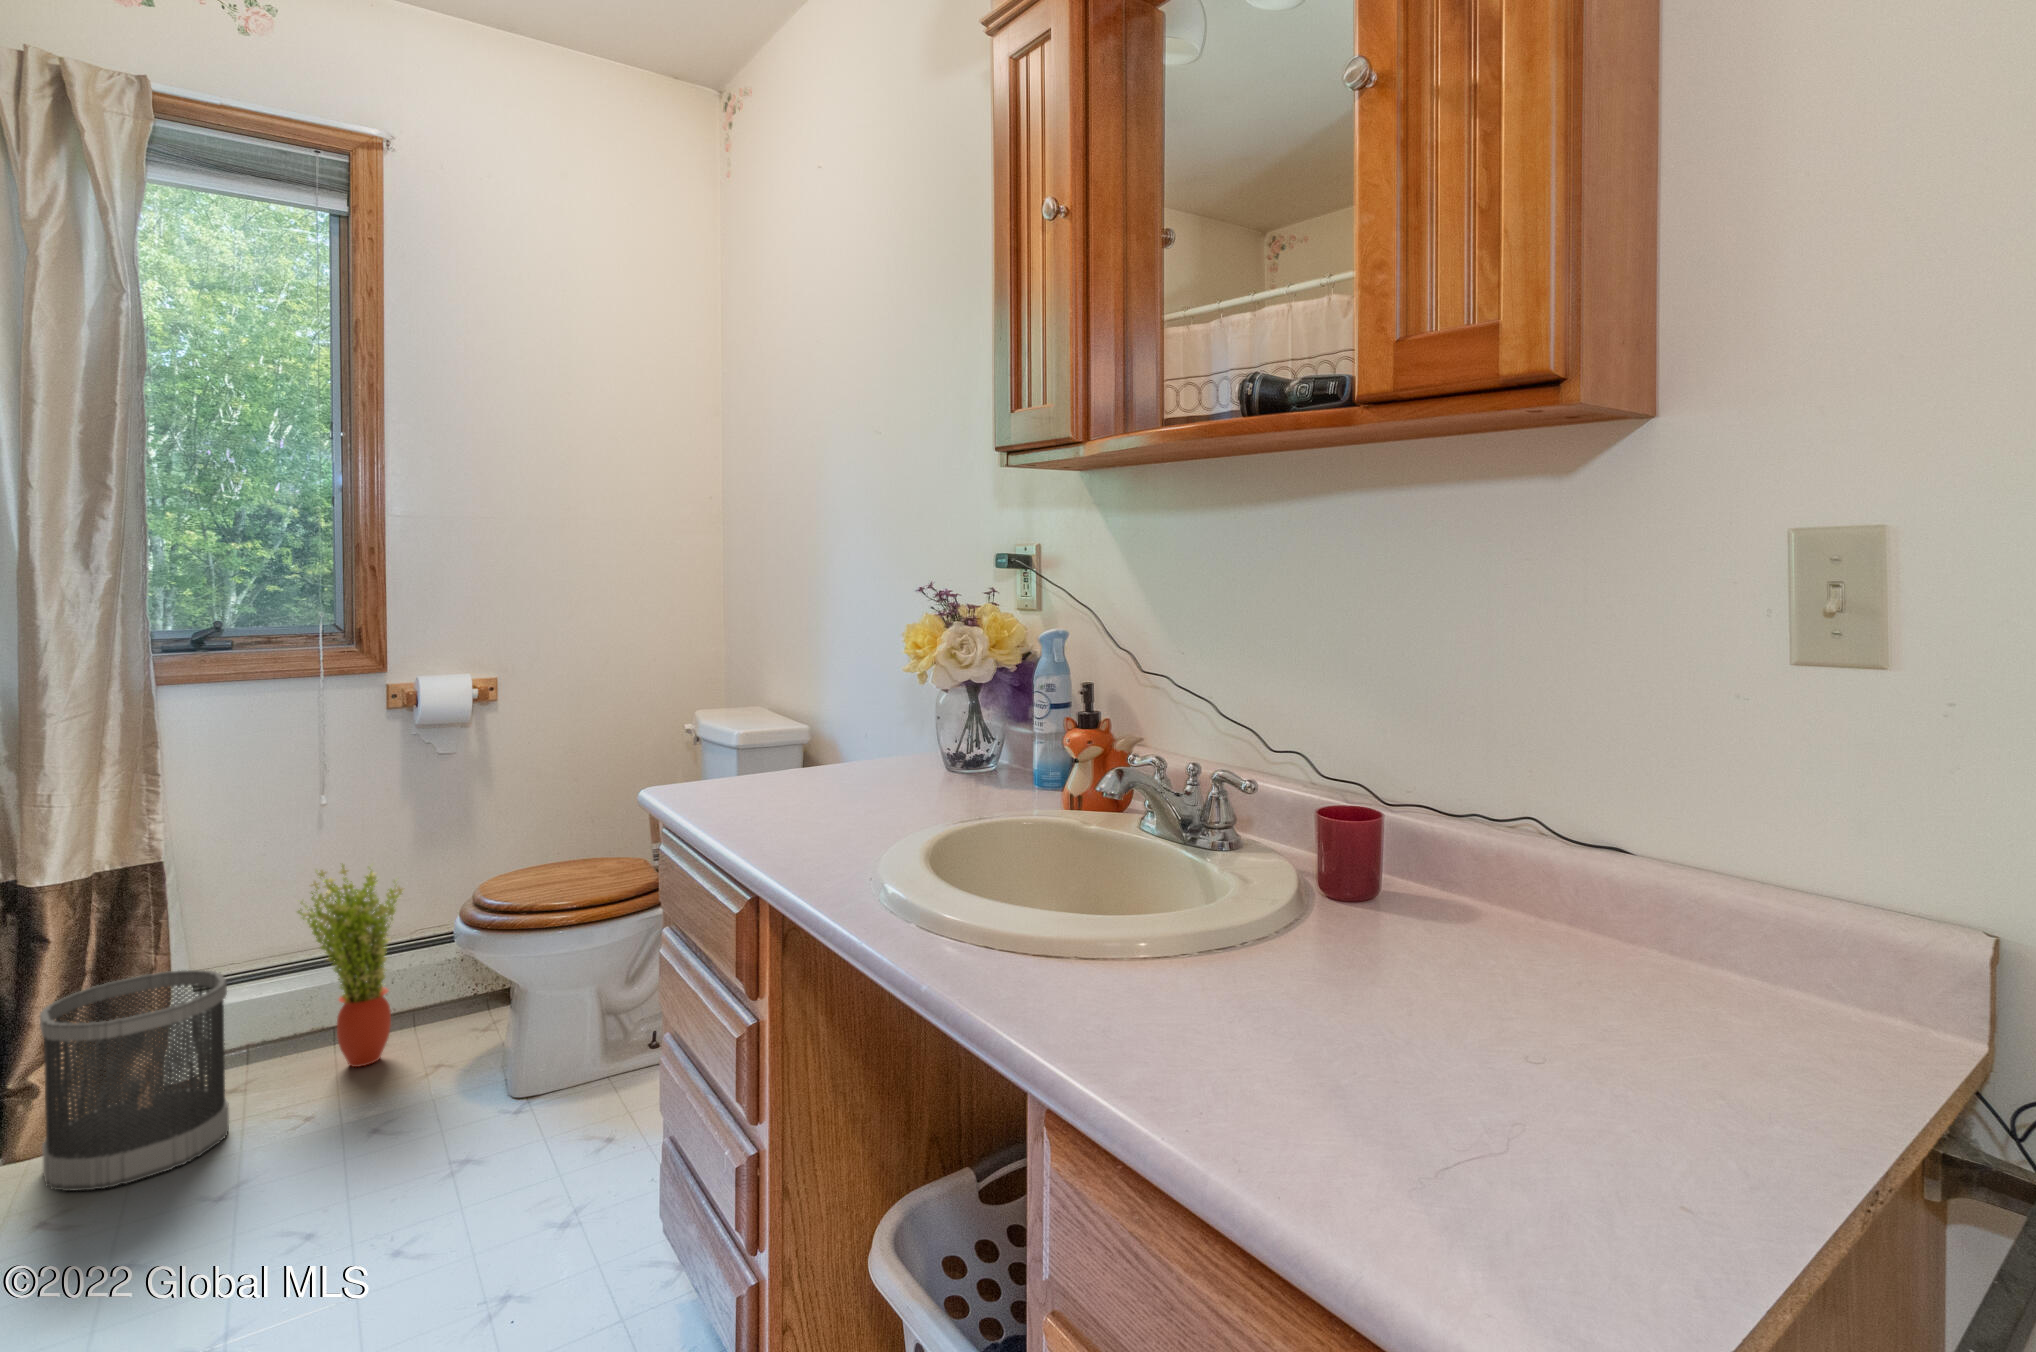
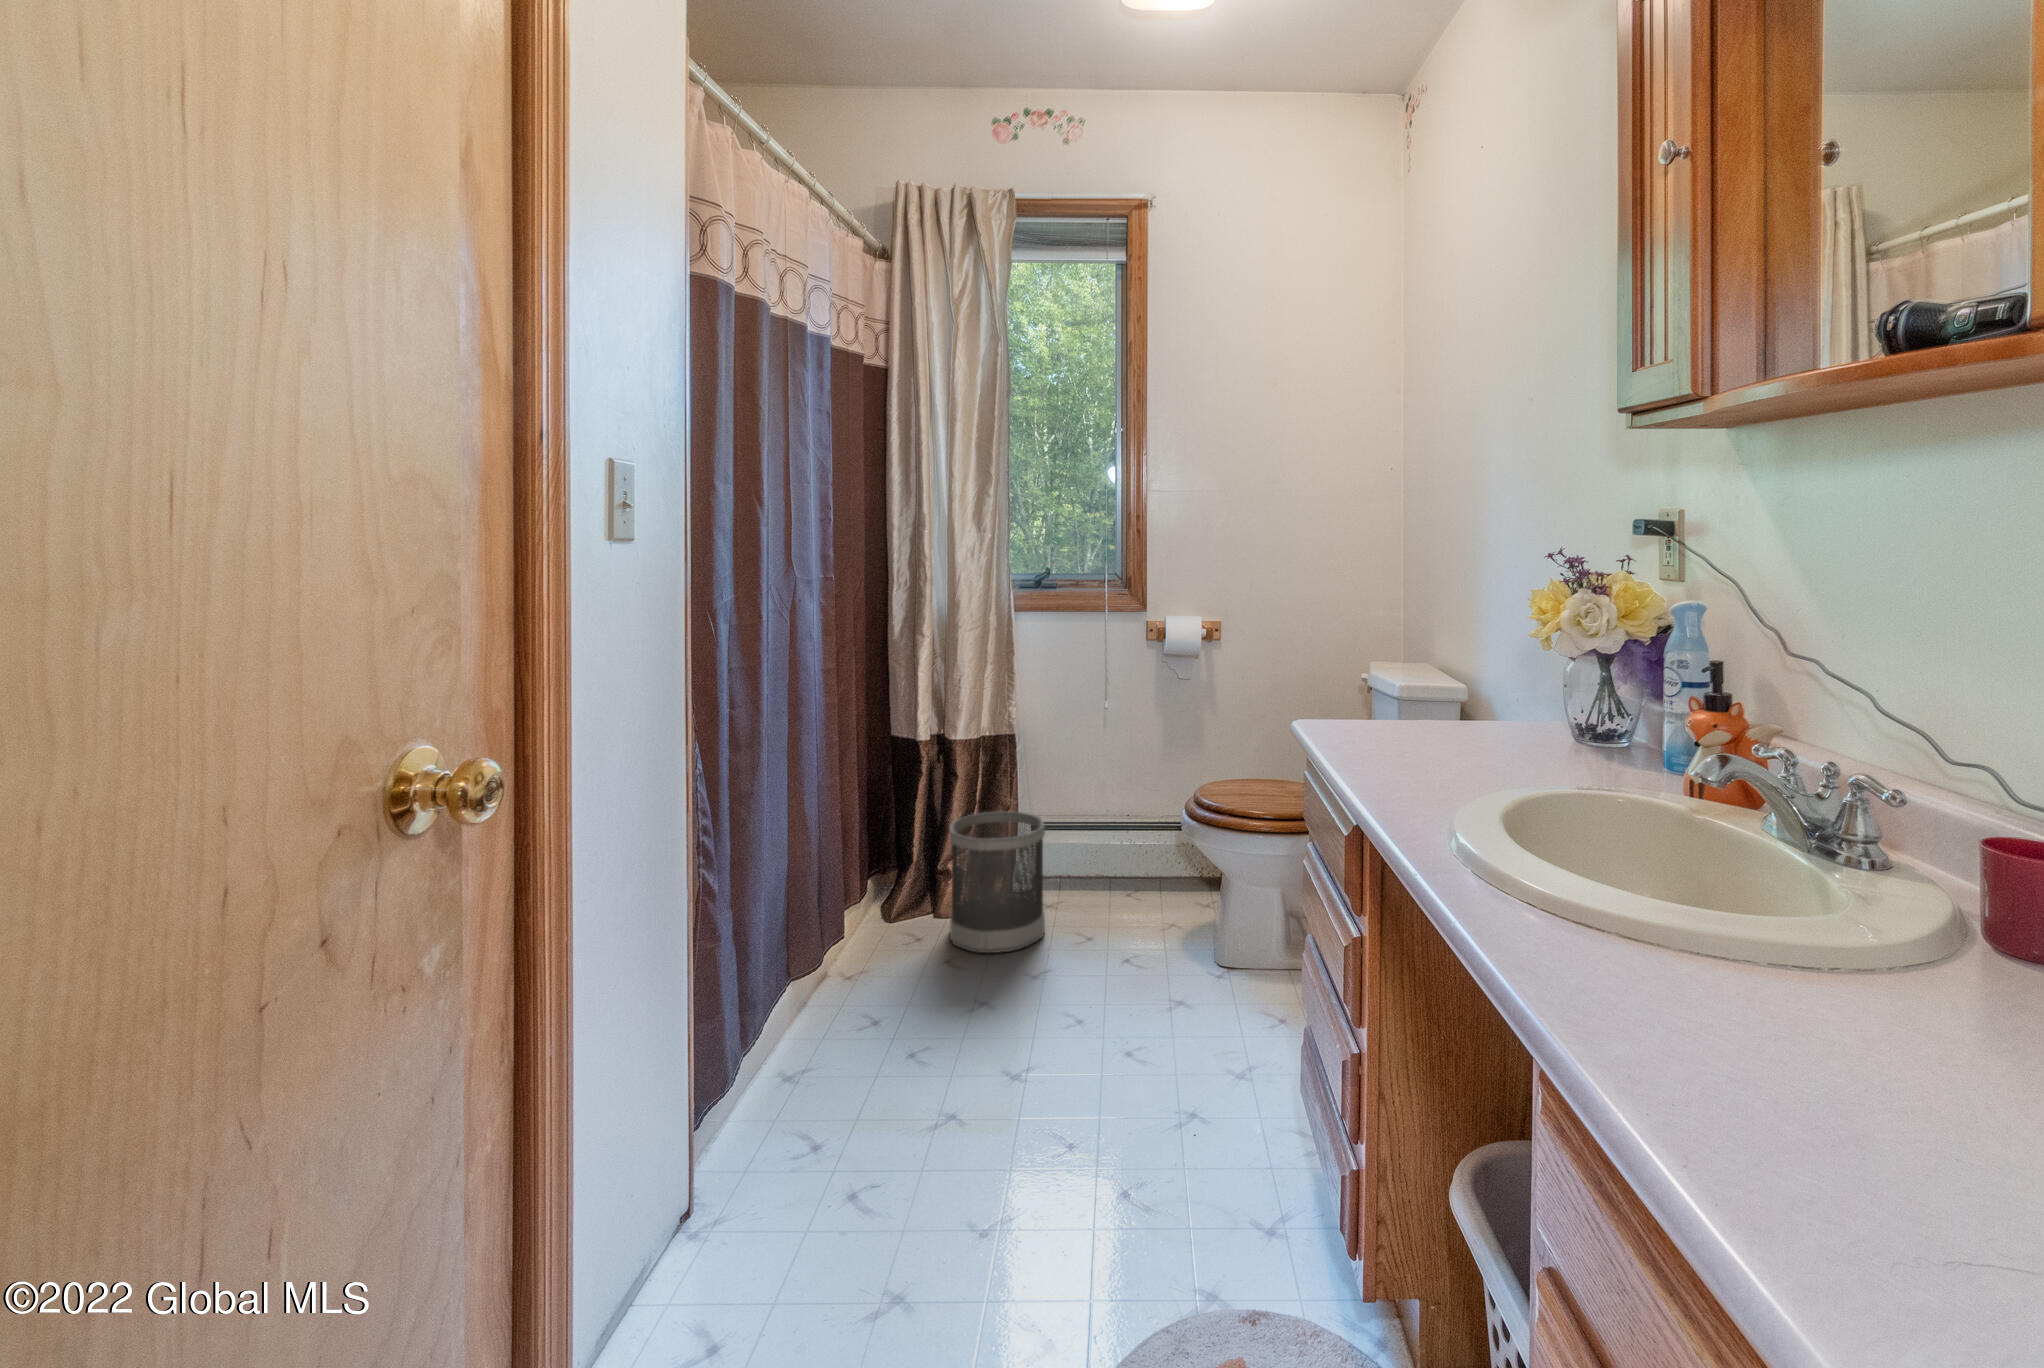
potted plant: present [298,865,403,1067] -> none [1087,753,1153,908]

